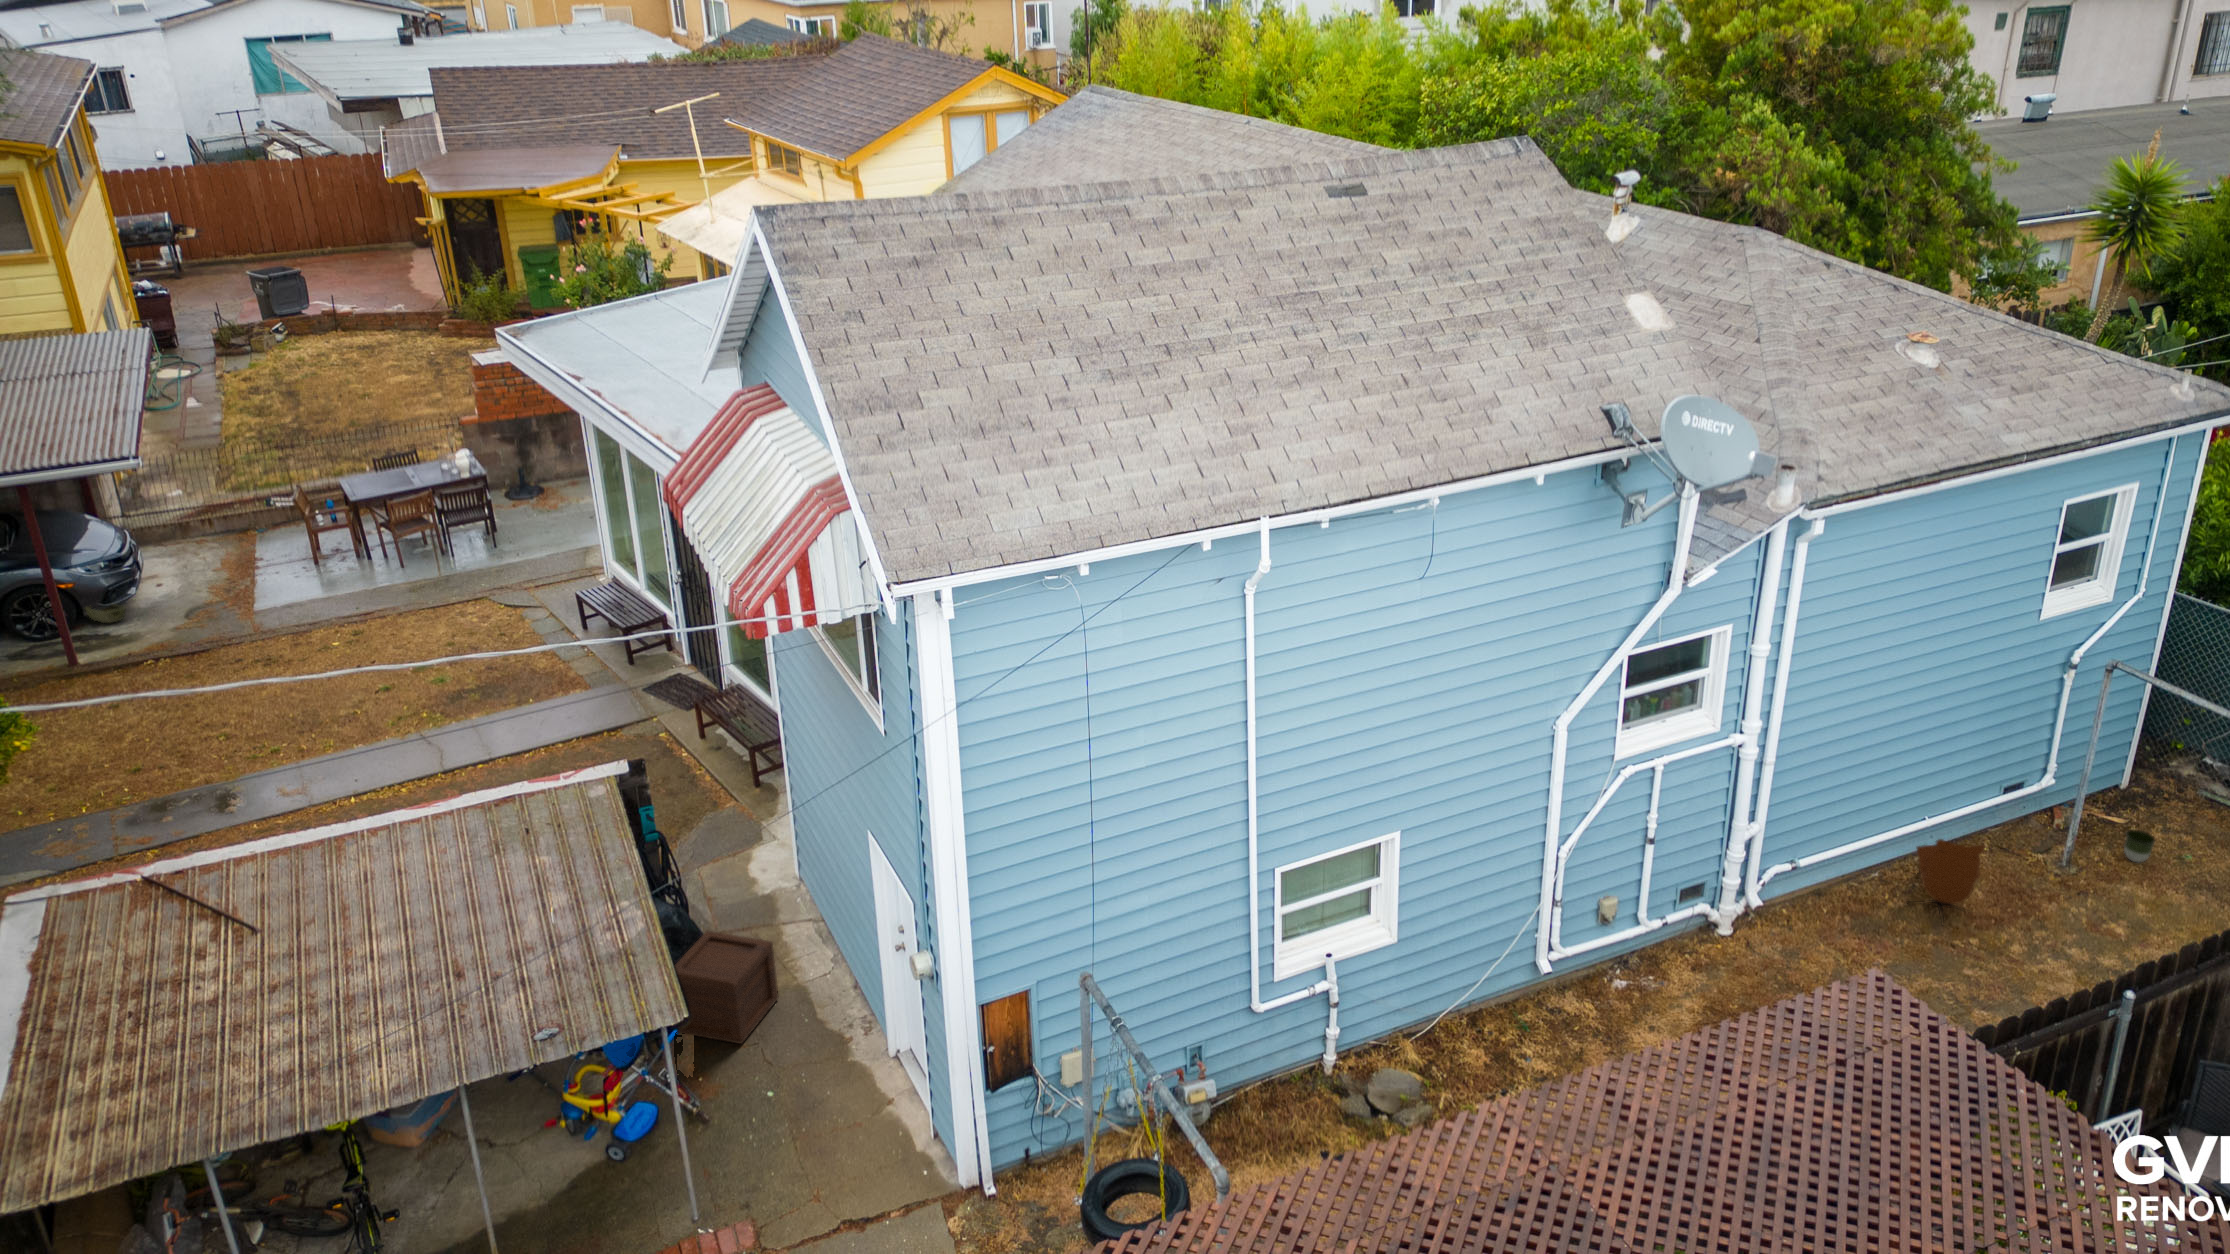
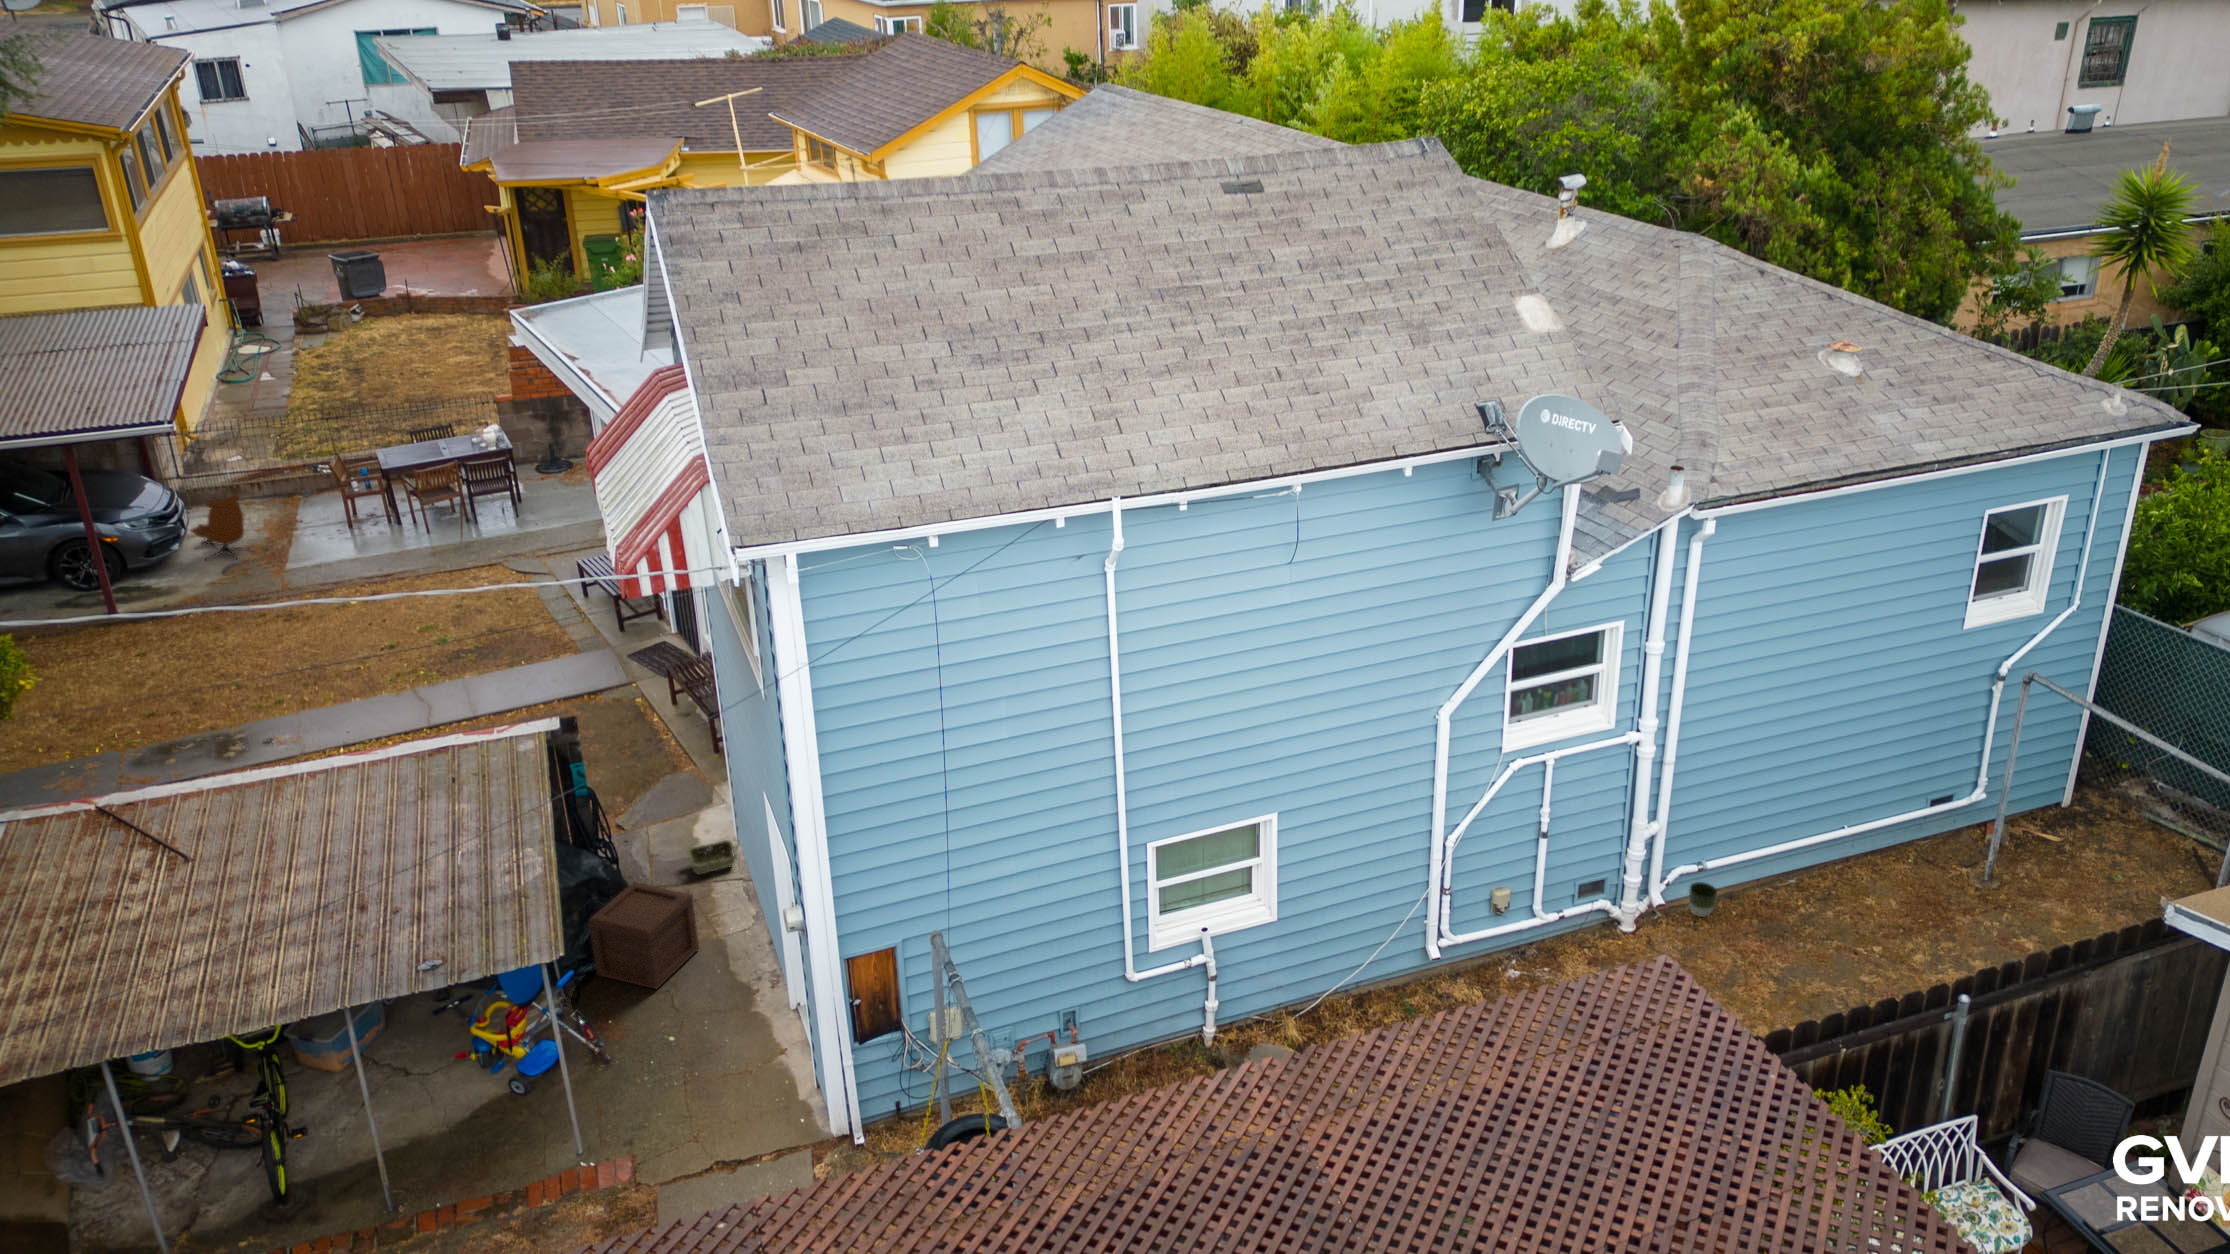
woven basket: present [85,603,125,623] -> present [687,840,737,875]
planter: present [2124,829,2155,863] -> present [1689,882,1717,917]
lounge chair: present [1908,839,1985,924] -> present [191,494,244,555]

